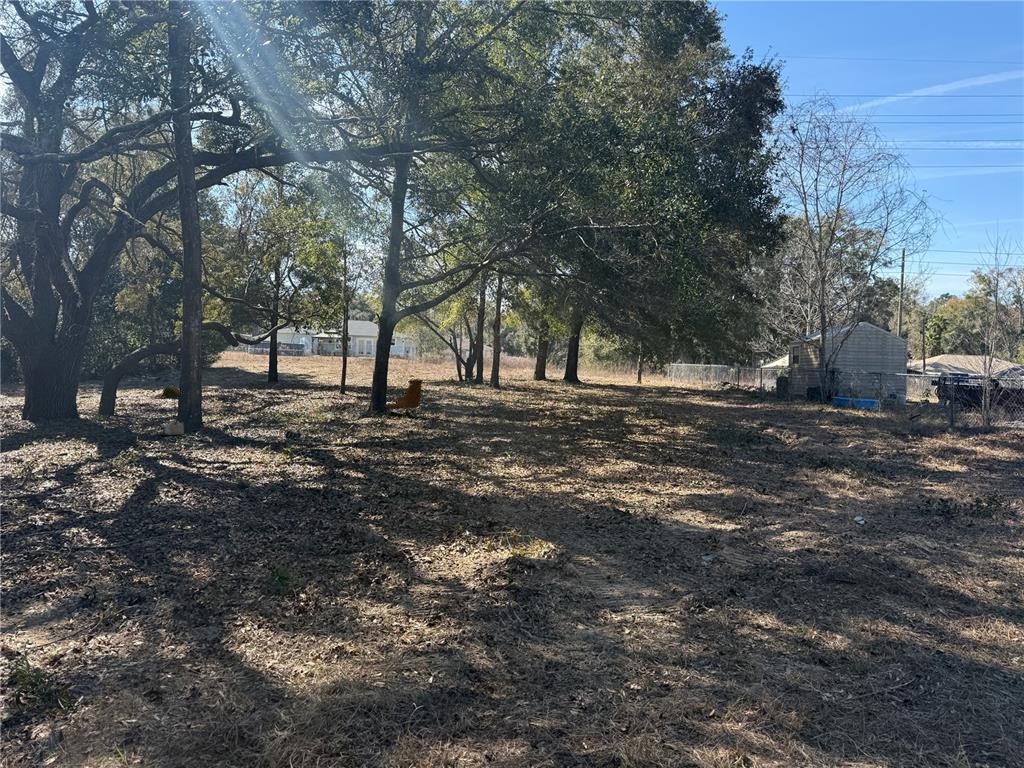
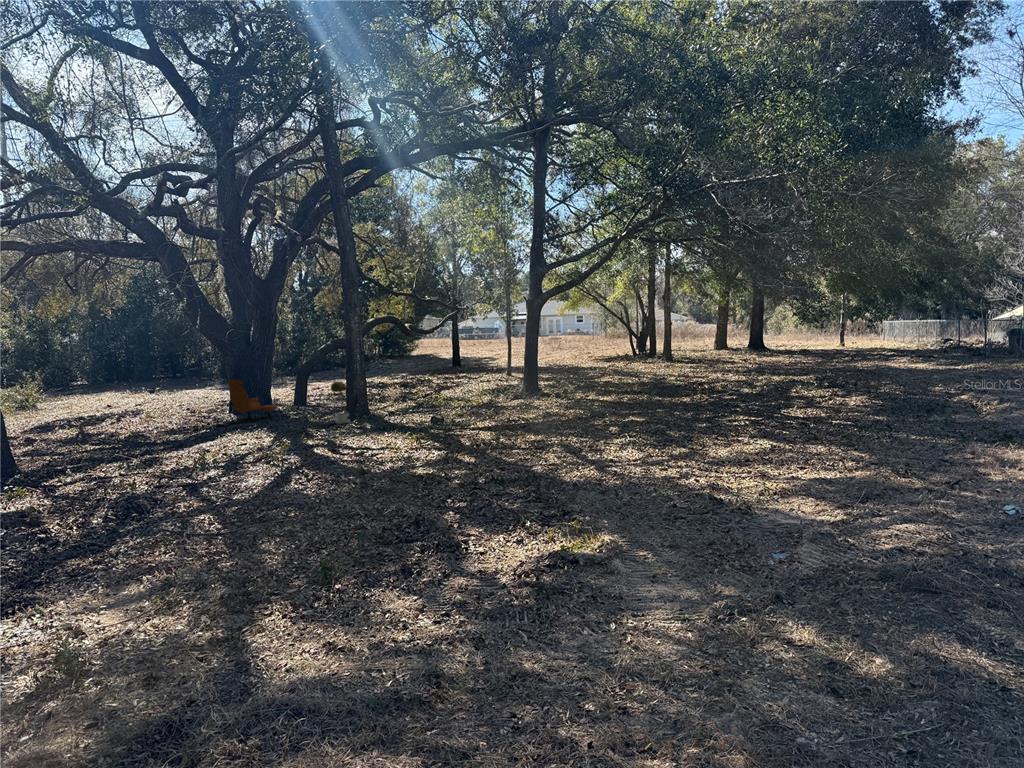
lounge chair: present [385,380,423,416] -> present [228,380,278,421]

